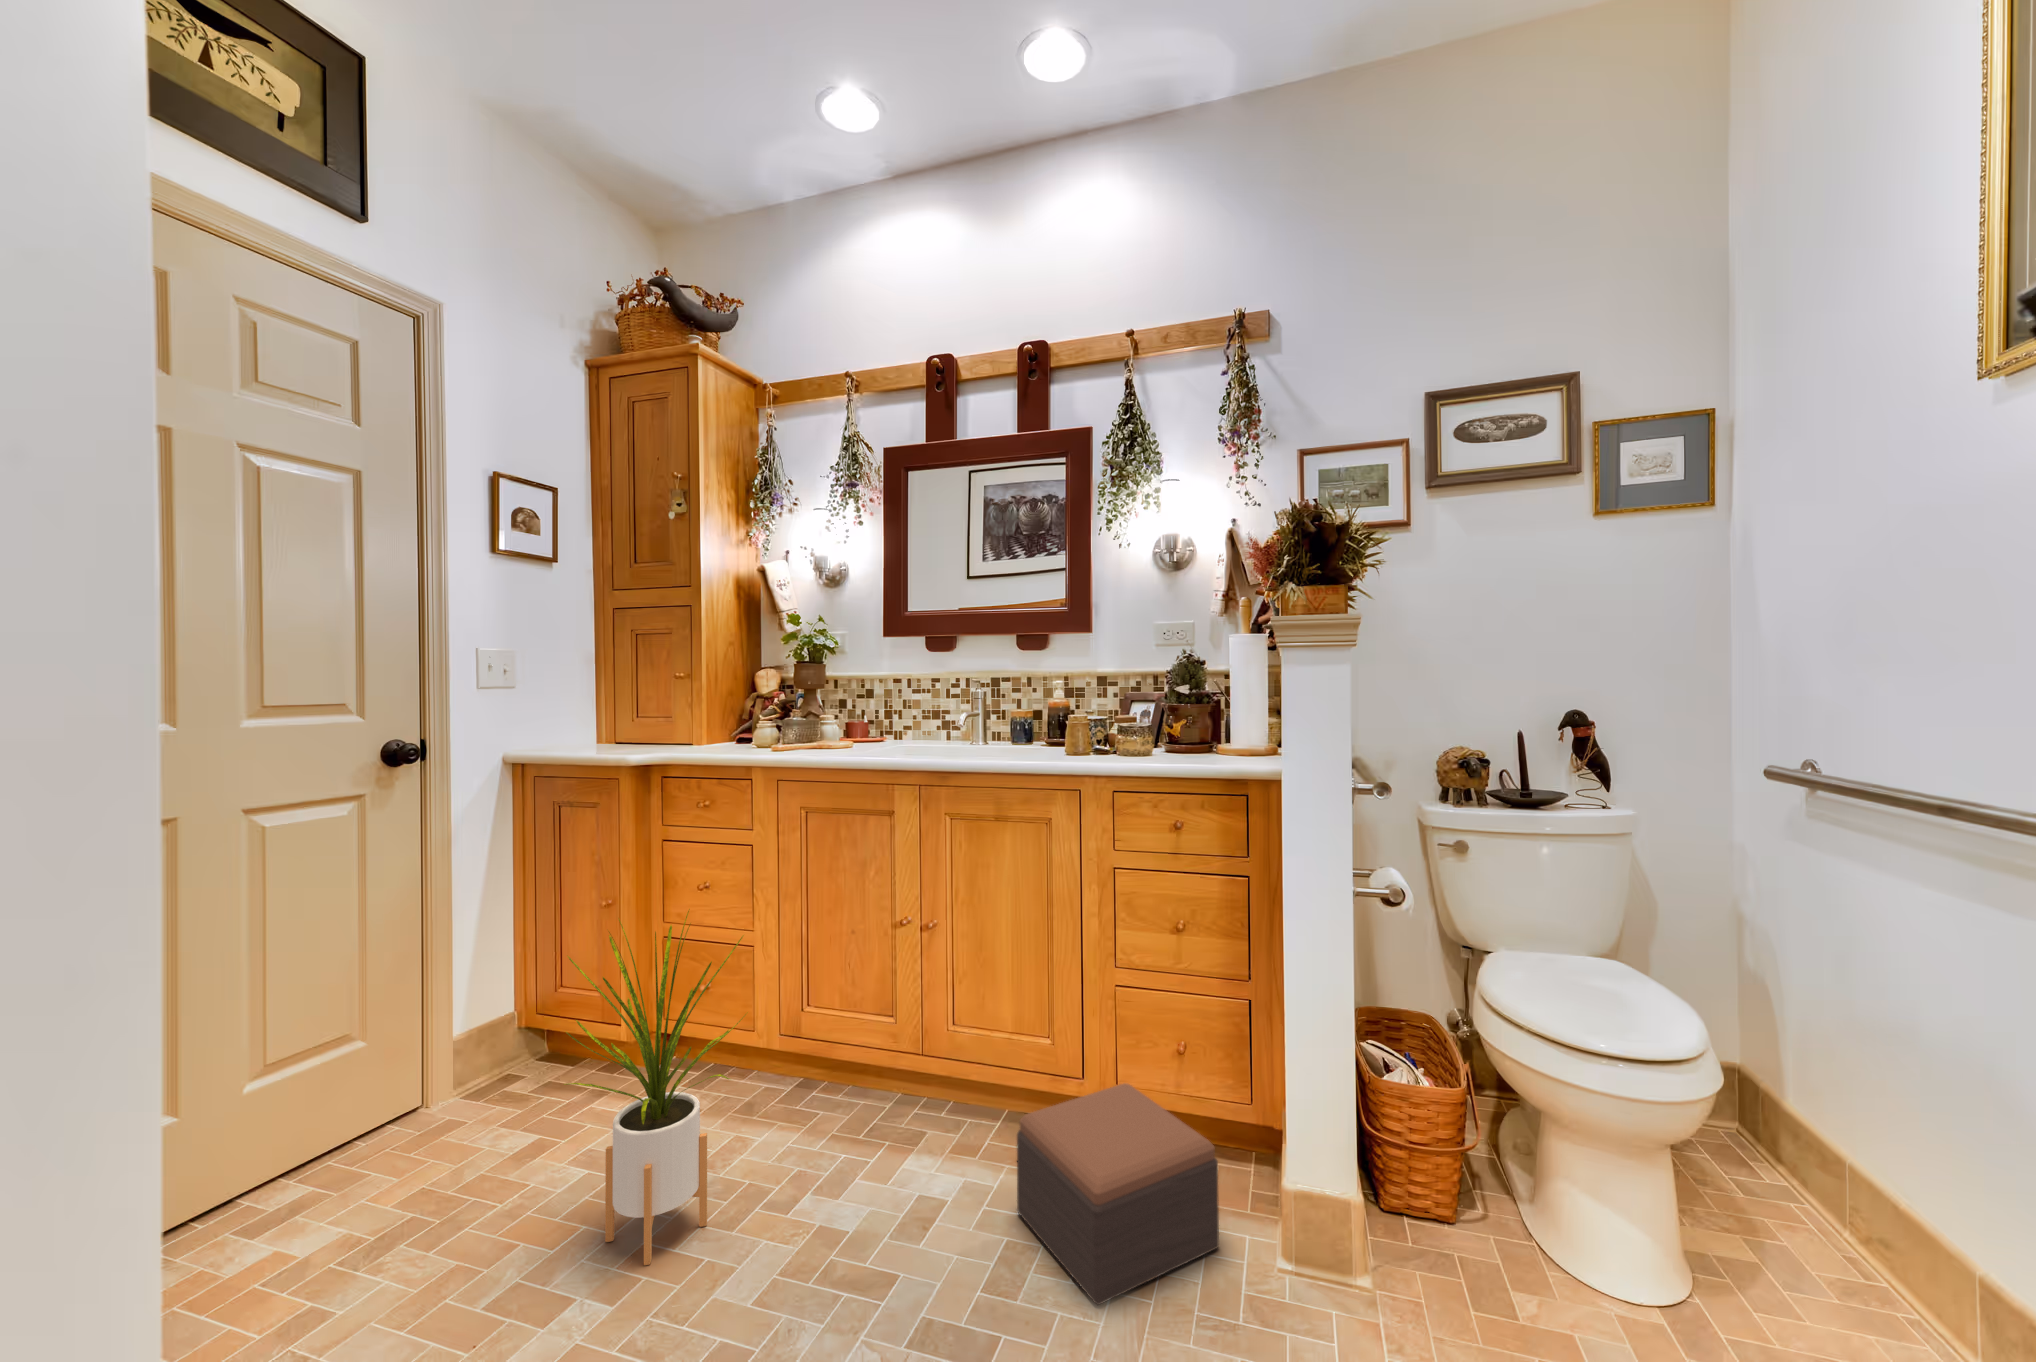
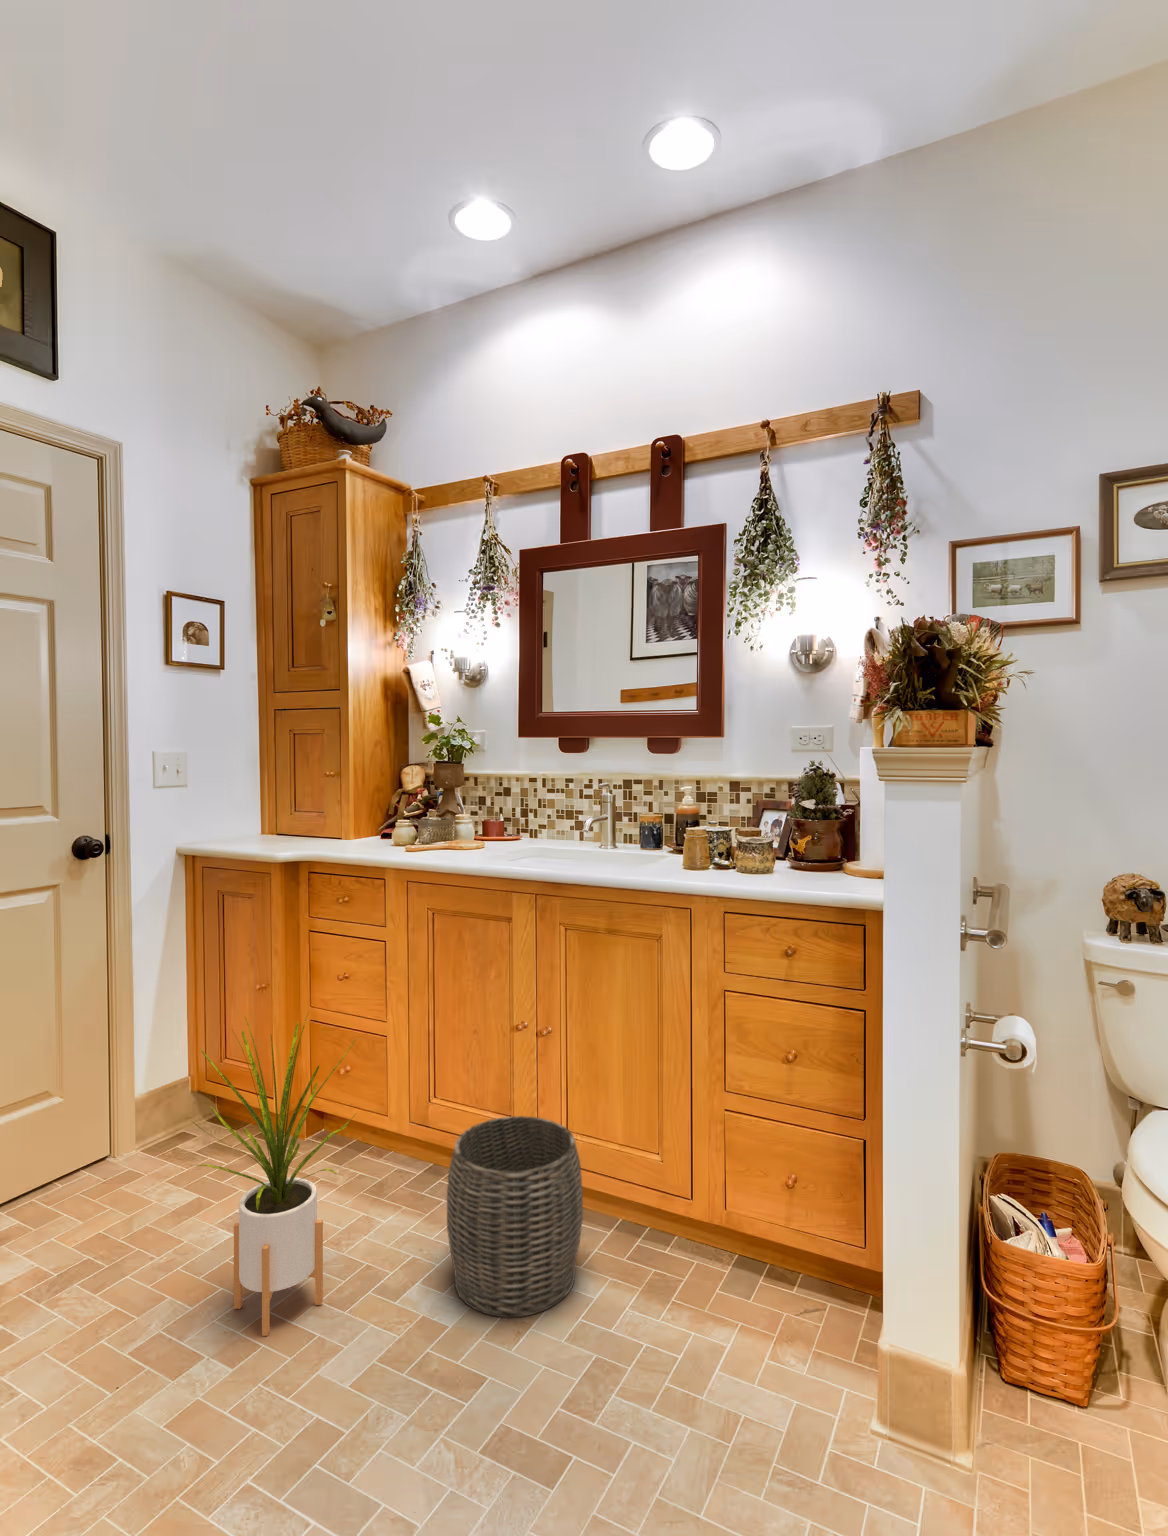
woven basket: none [840,1010,980,1214] -> present [447,1116,583,1317]
footstool: present [1017,1083,1219,1305] -> none [609,1213,809,1440]

